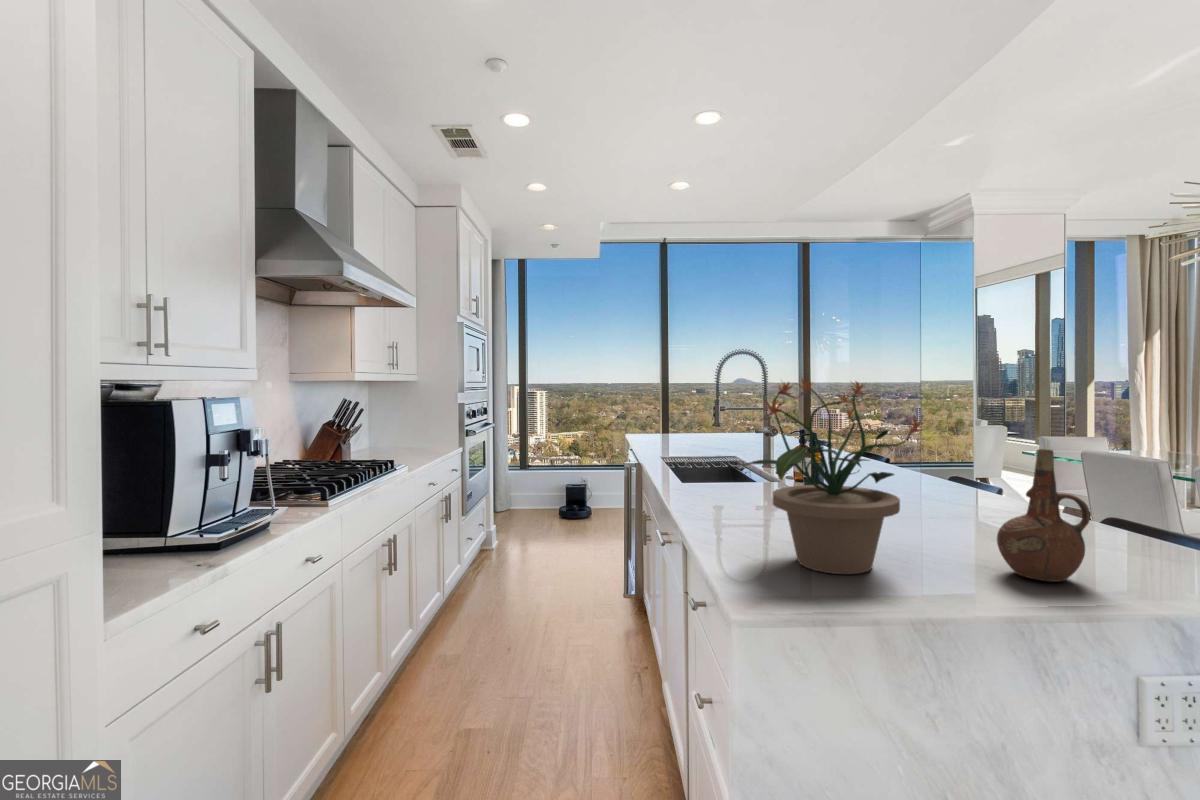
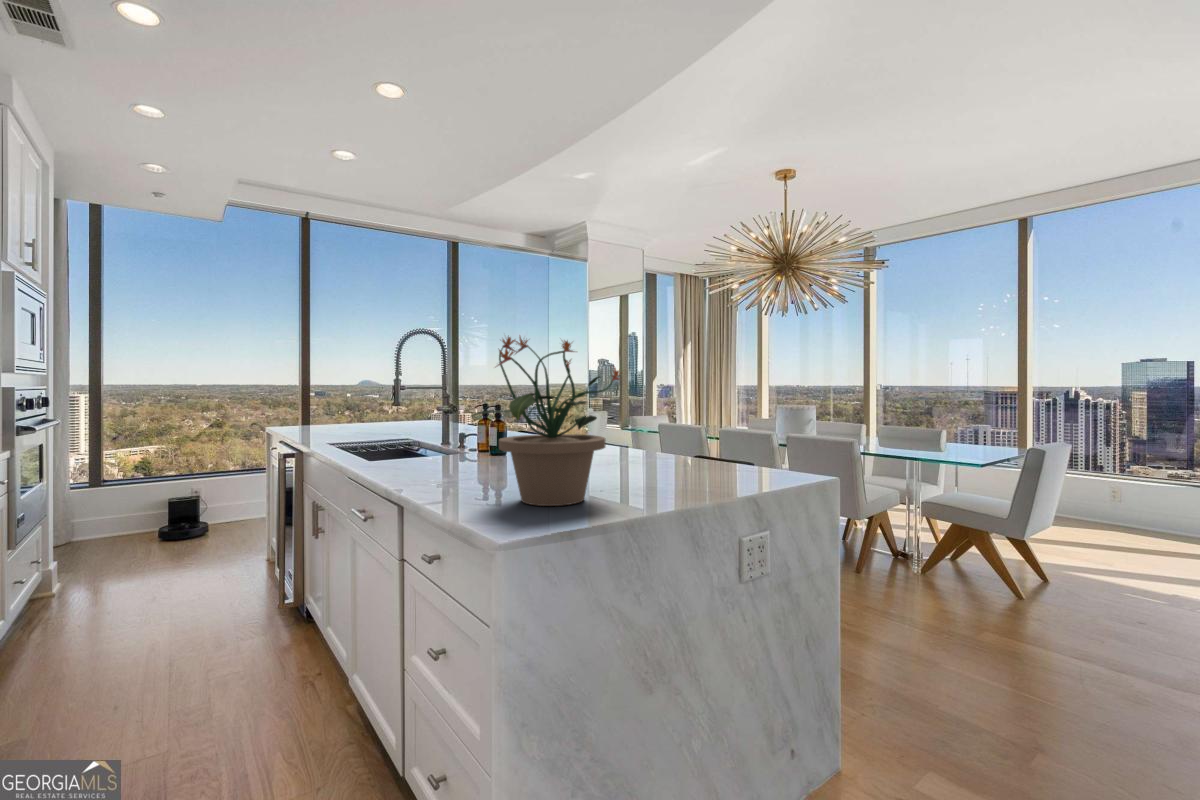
ceramic pitcher: present [997,449,1090,582] -> none [666,393,722,491]

